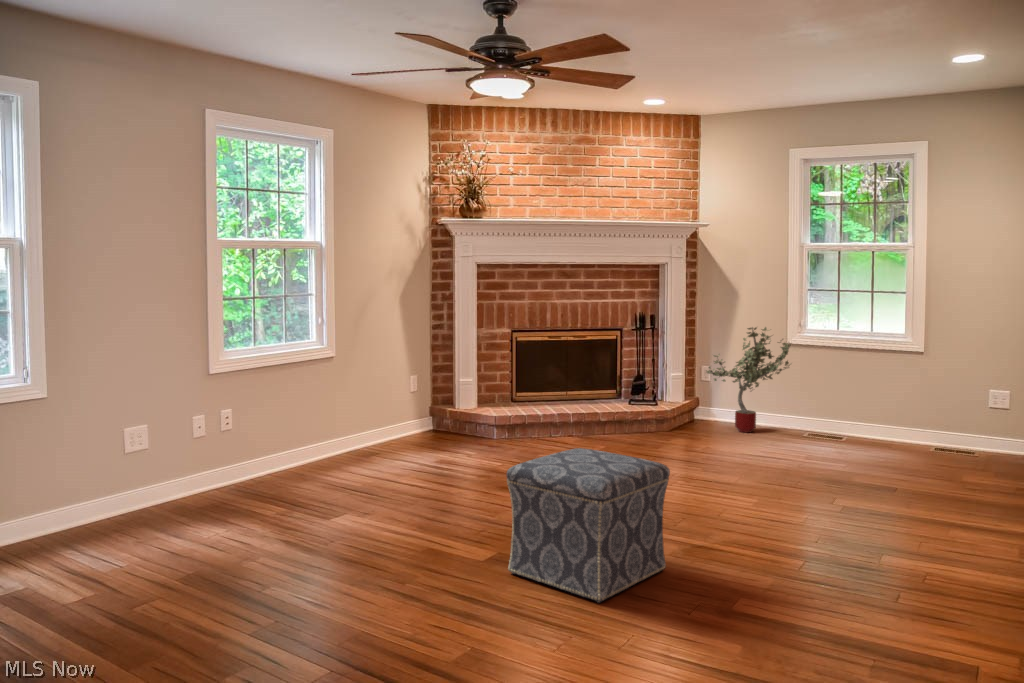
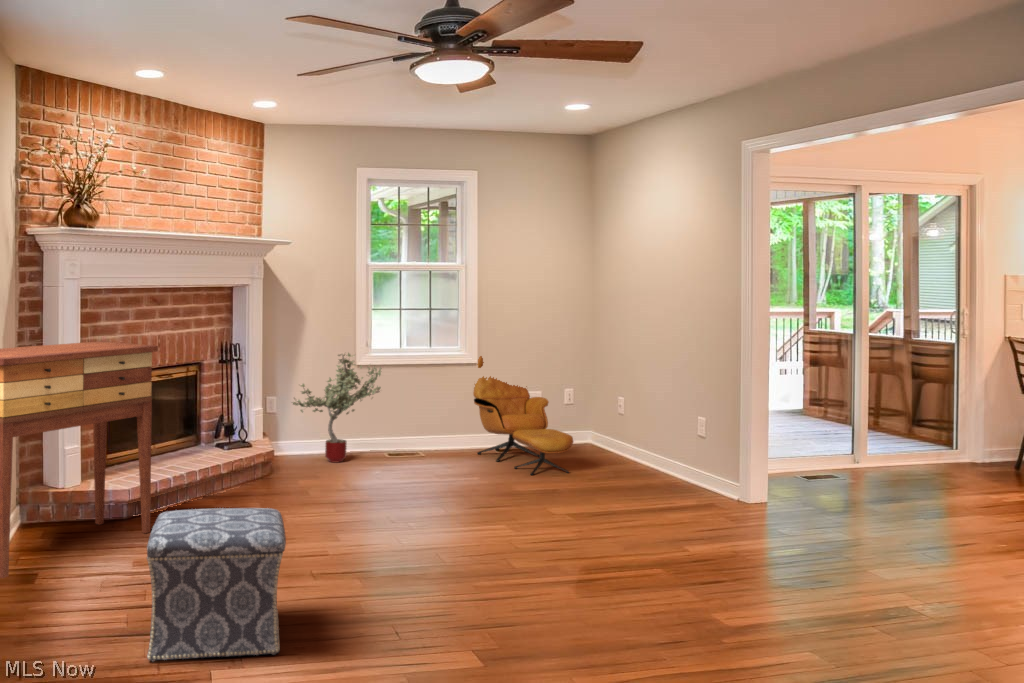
console table: none [326,301,472,455] -> present [0,341,158,578]
armchair: none [901,331,1001,483] -> present [473,356,573,475]
ottoman: present [506,448,670,603] -> present [147,508,286,661]

